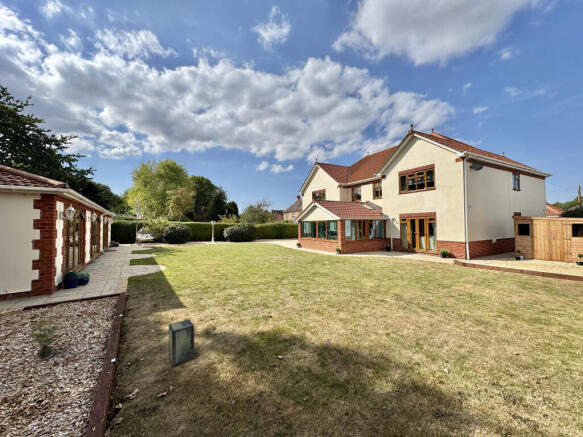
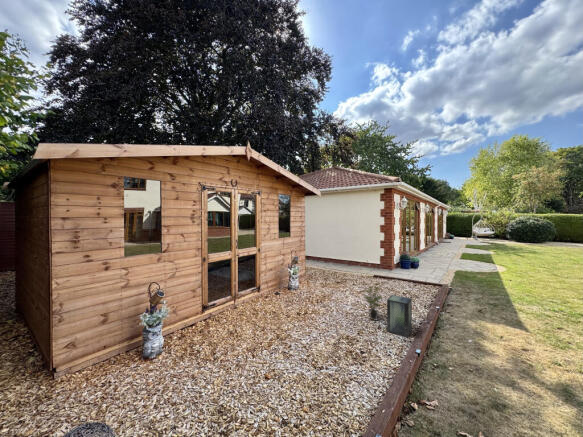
storage box: present [169,320,194,366] -> present [387,295,412,337]

